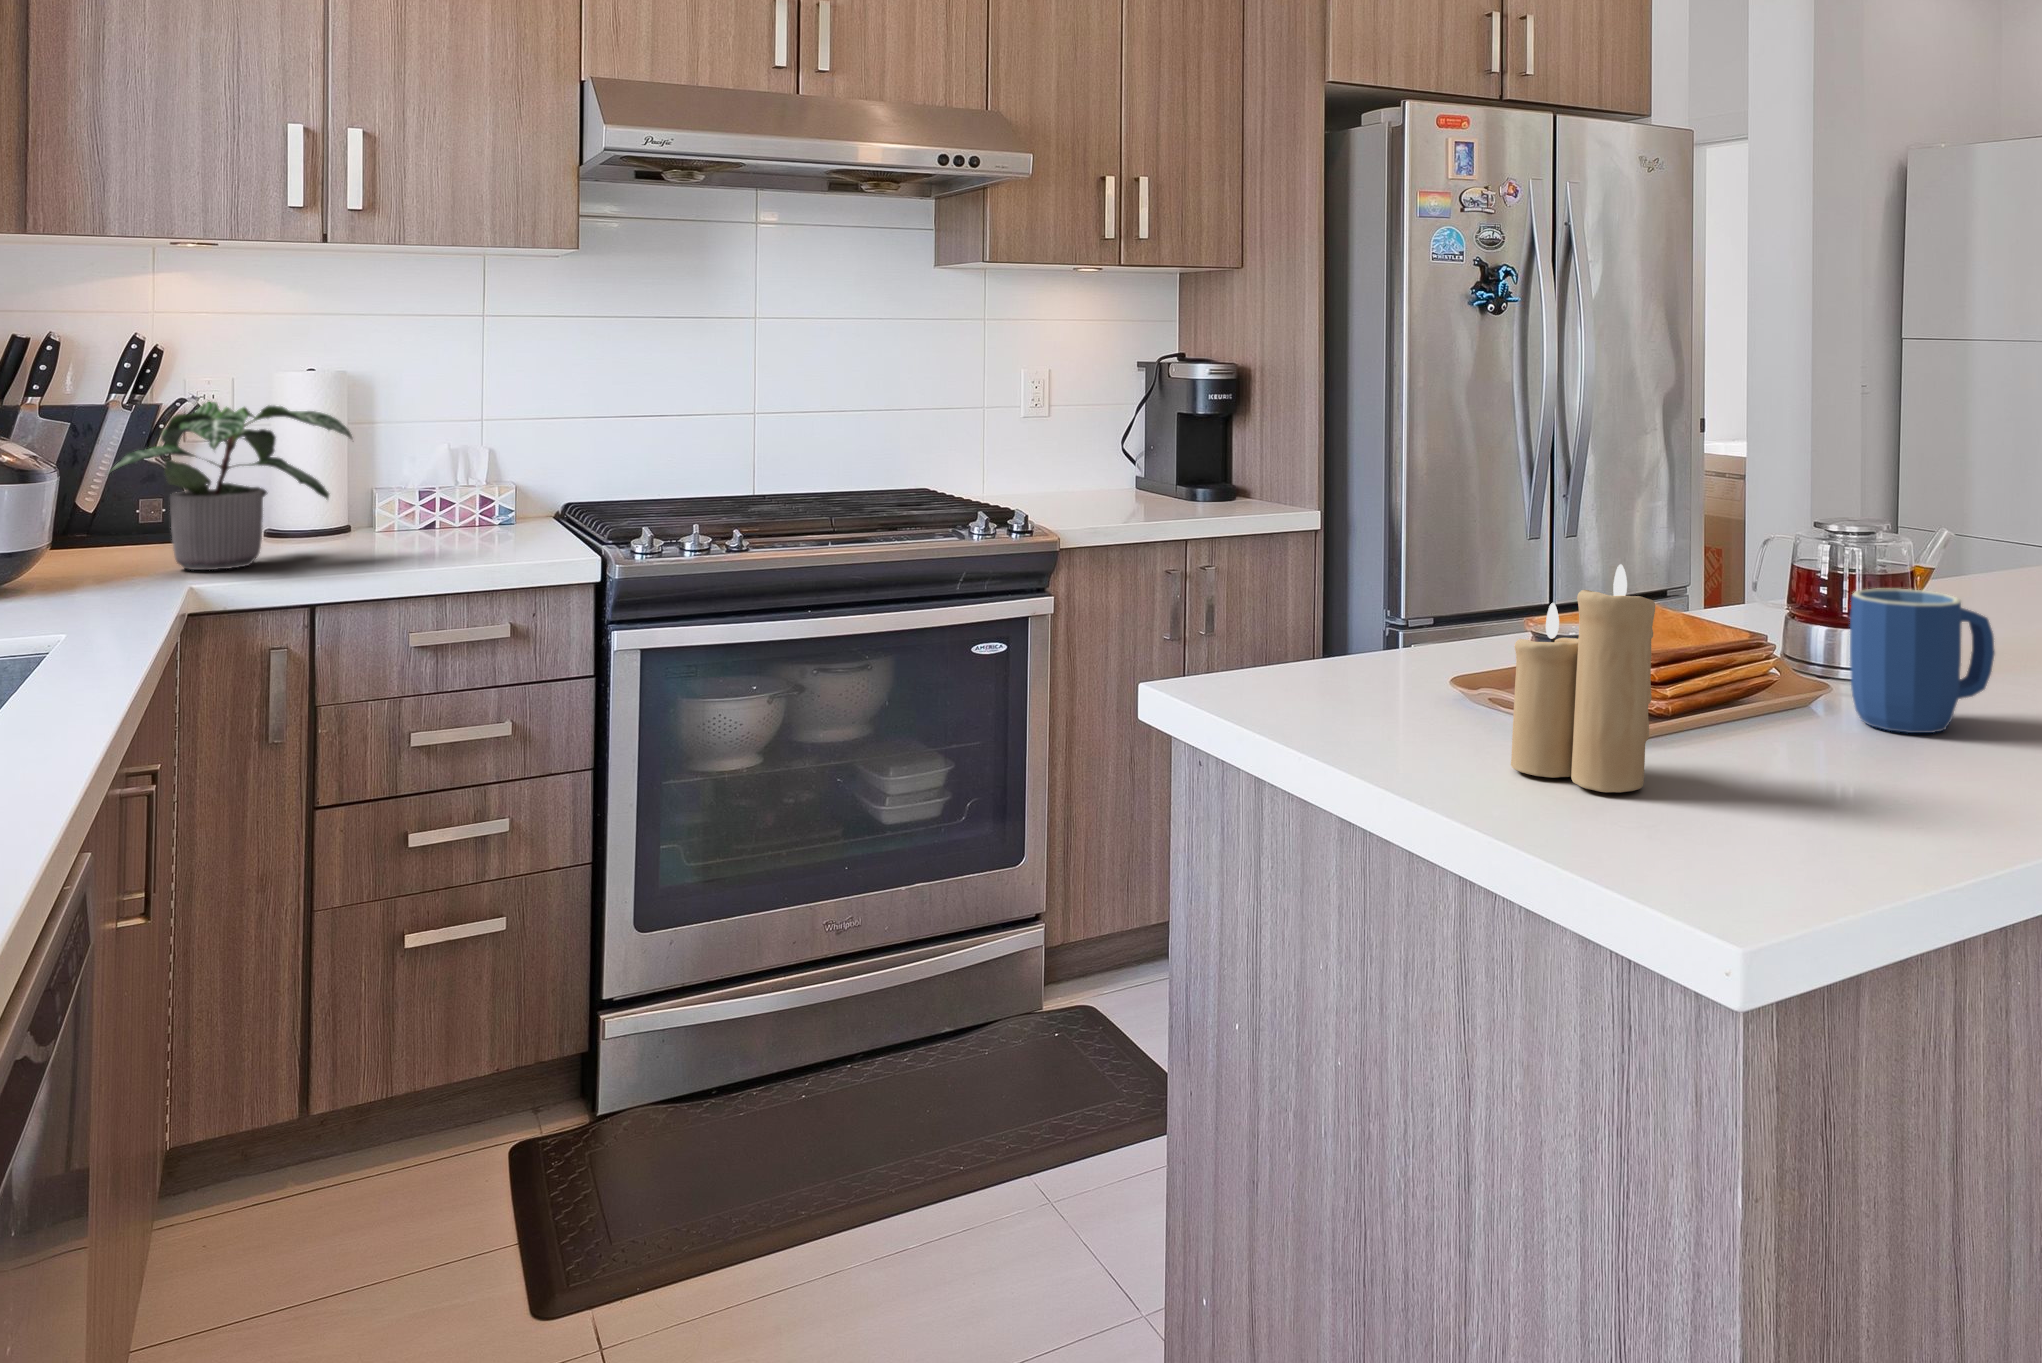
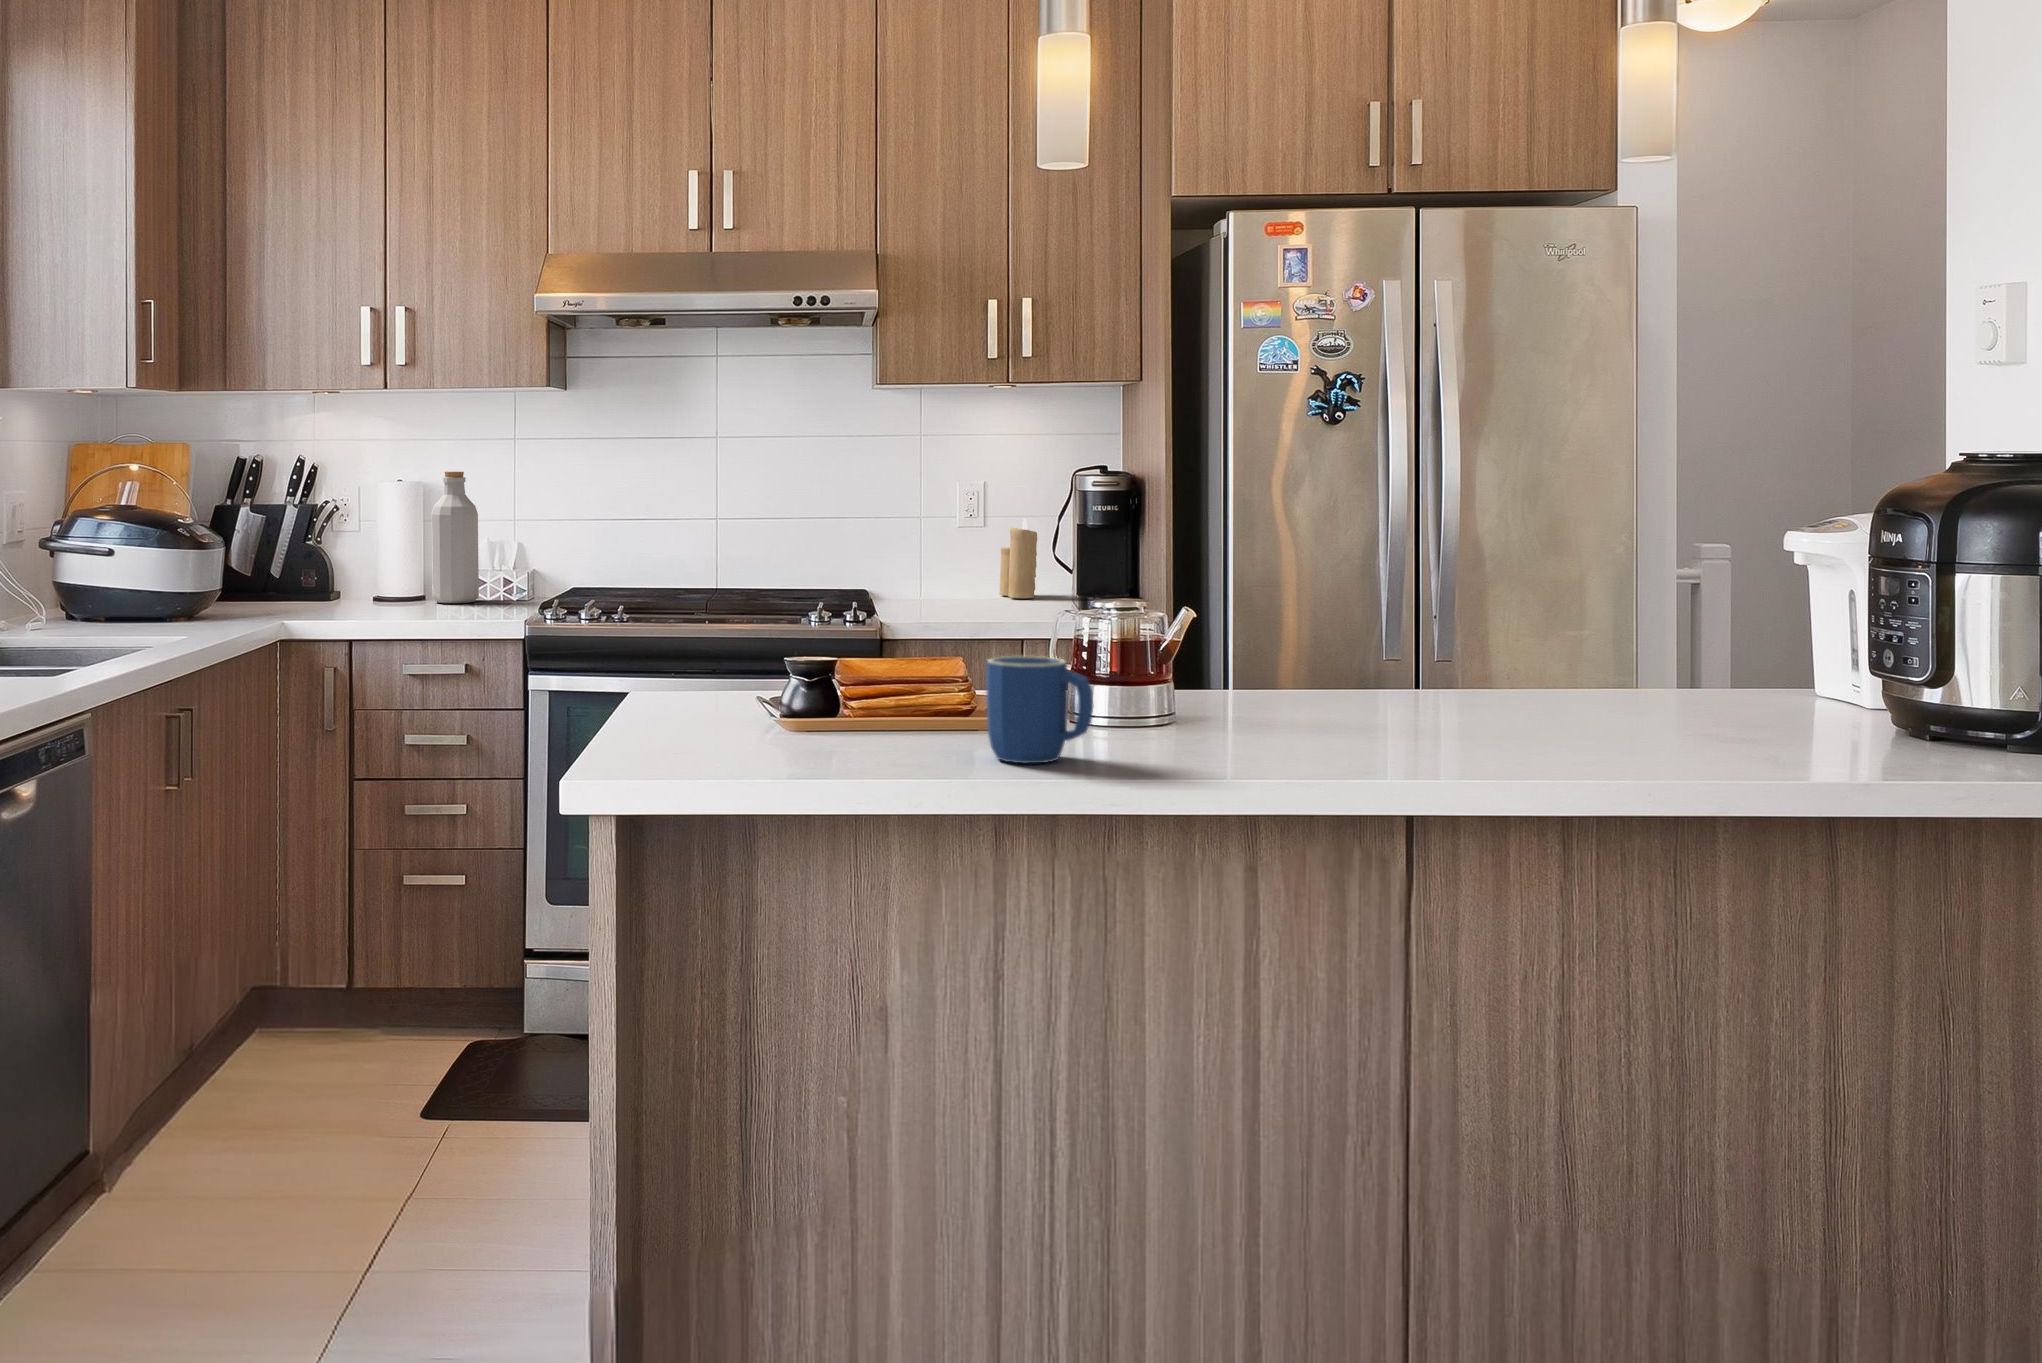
bottle: none [394,357,467,540] -> present [431,471,479,603]
potted plant: present [109,401,352,570] -> none [250,503,387,614]
candle: present [1511,564,1655,792] -> present [999,519,1037,598]

